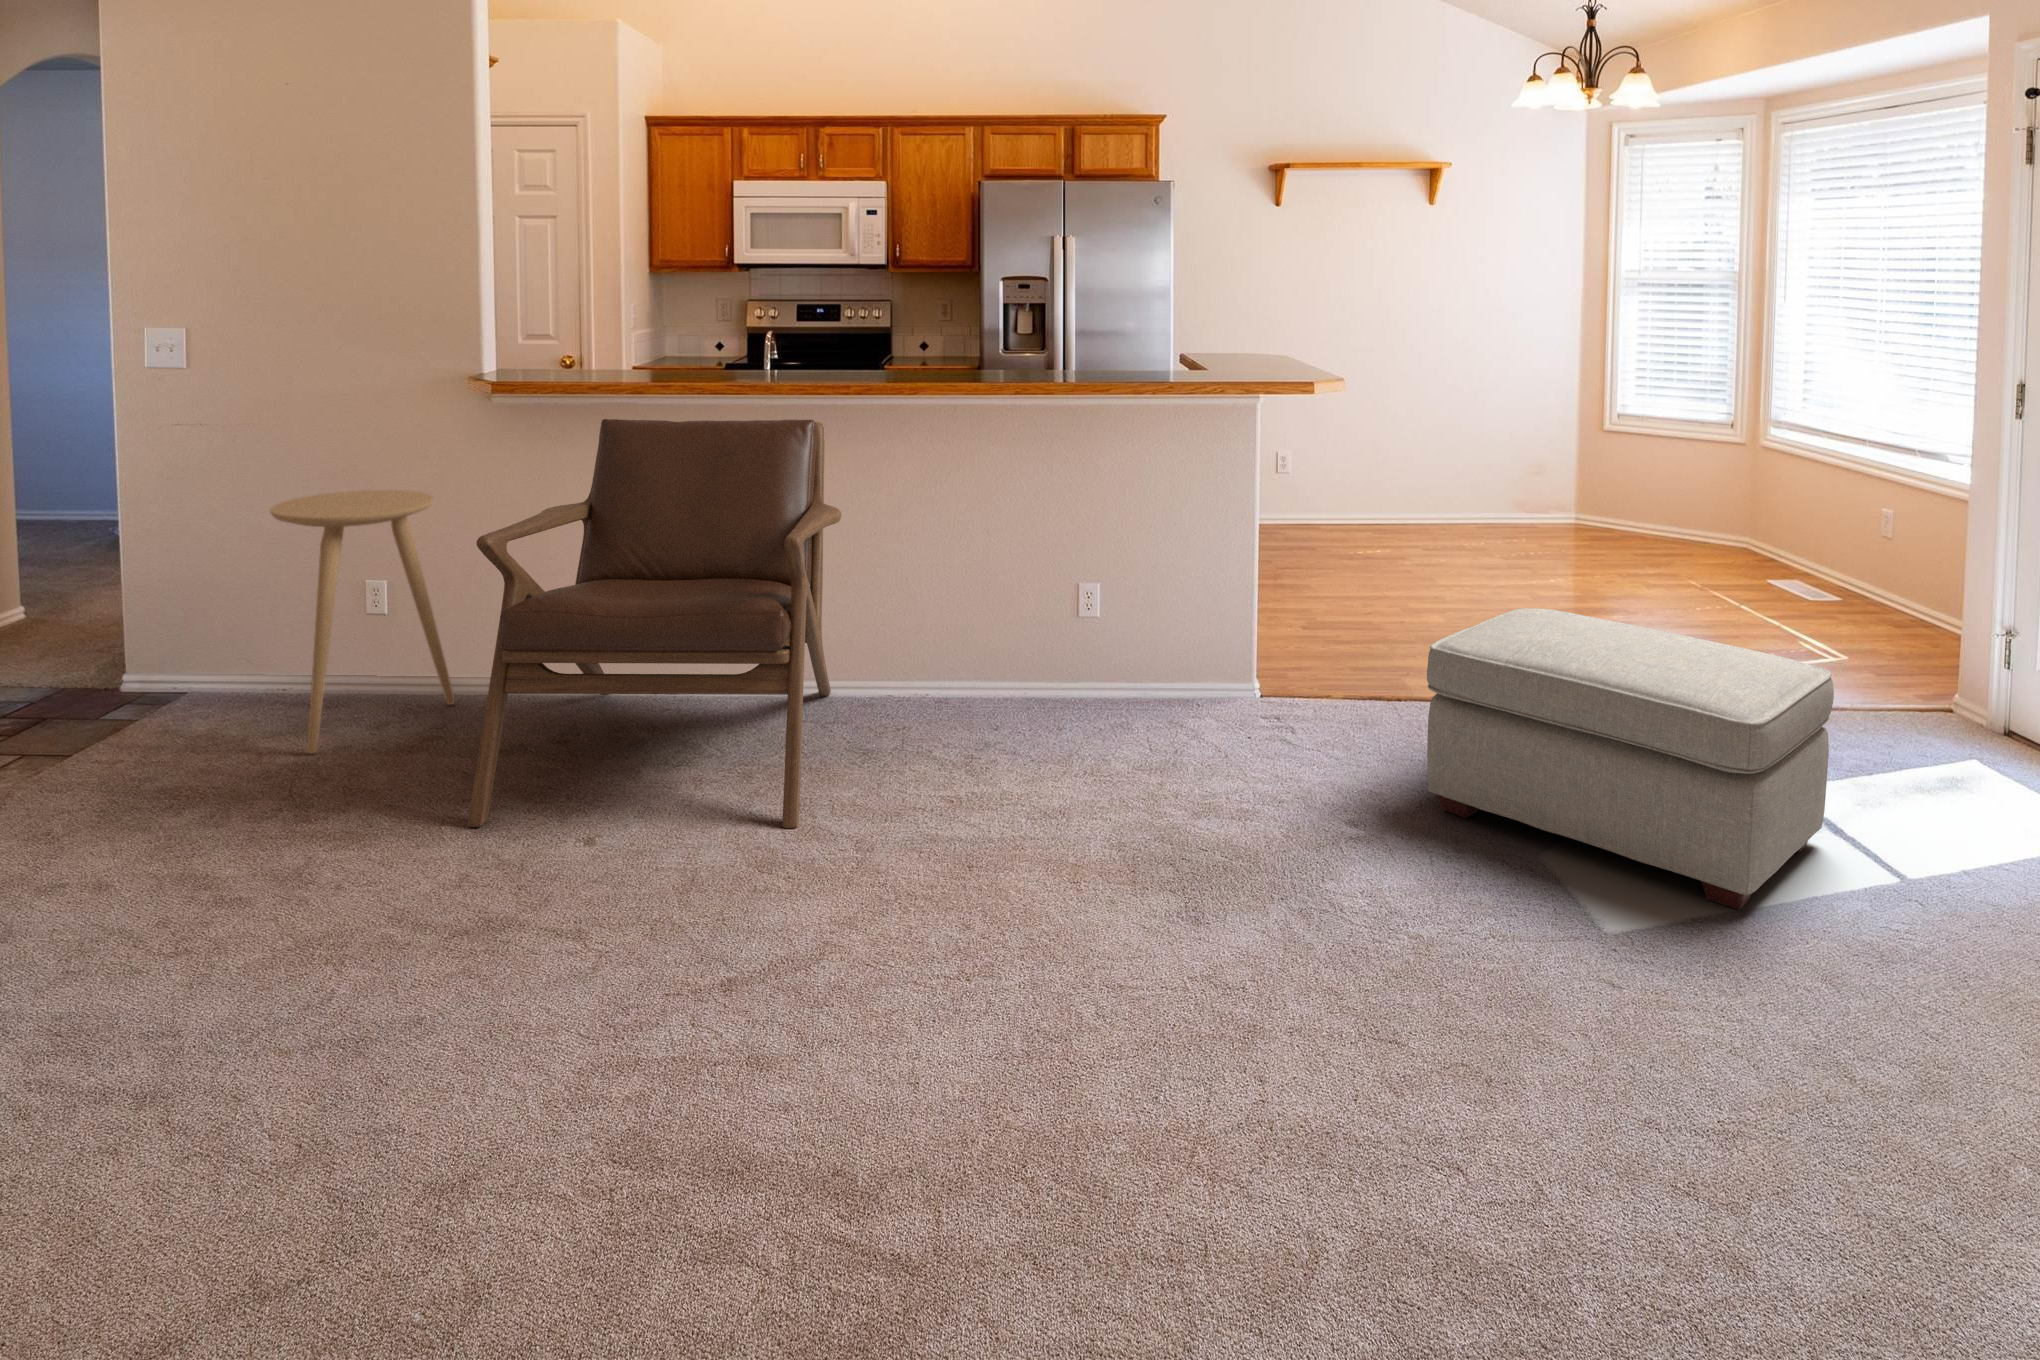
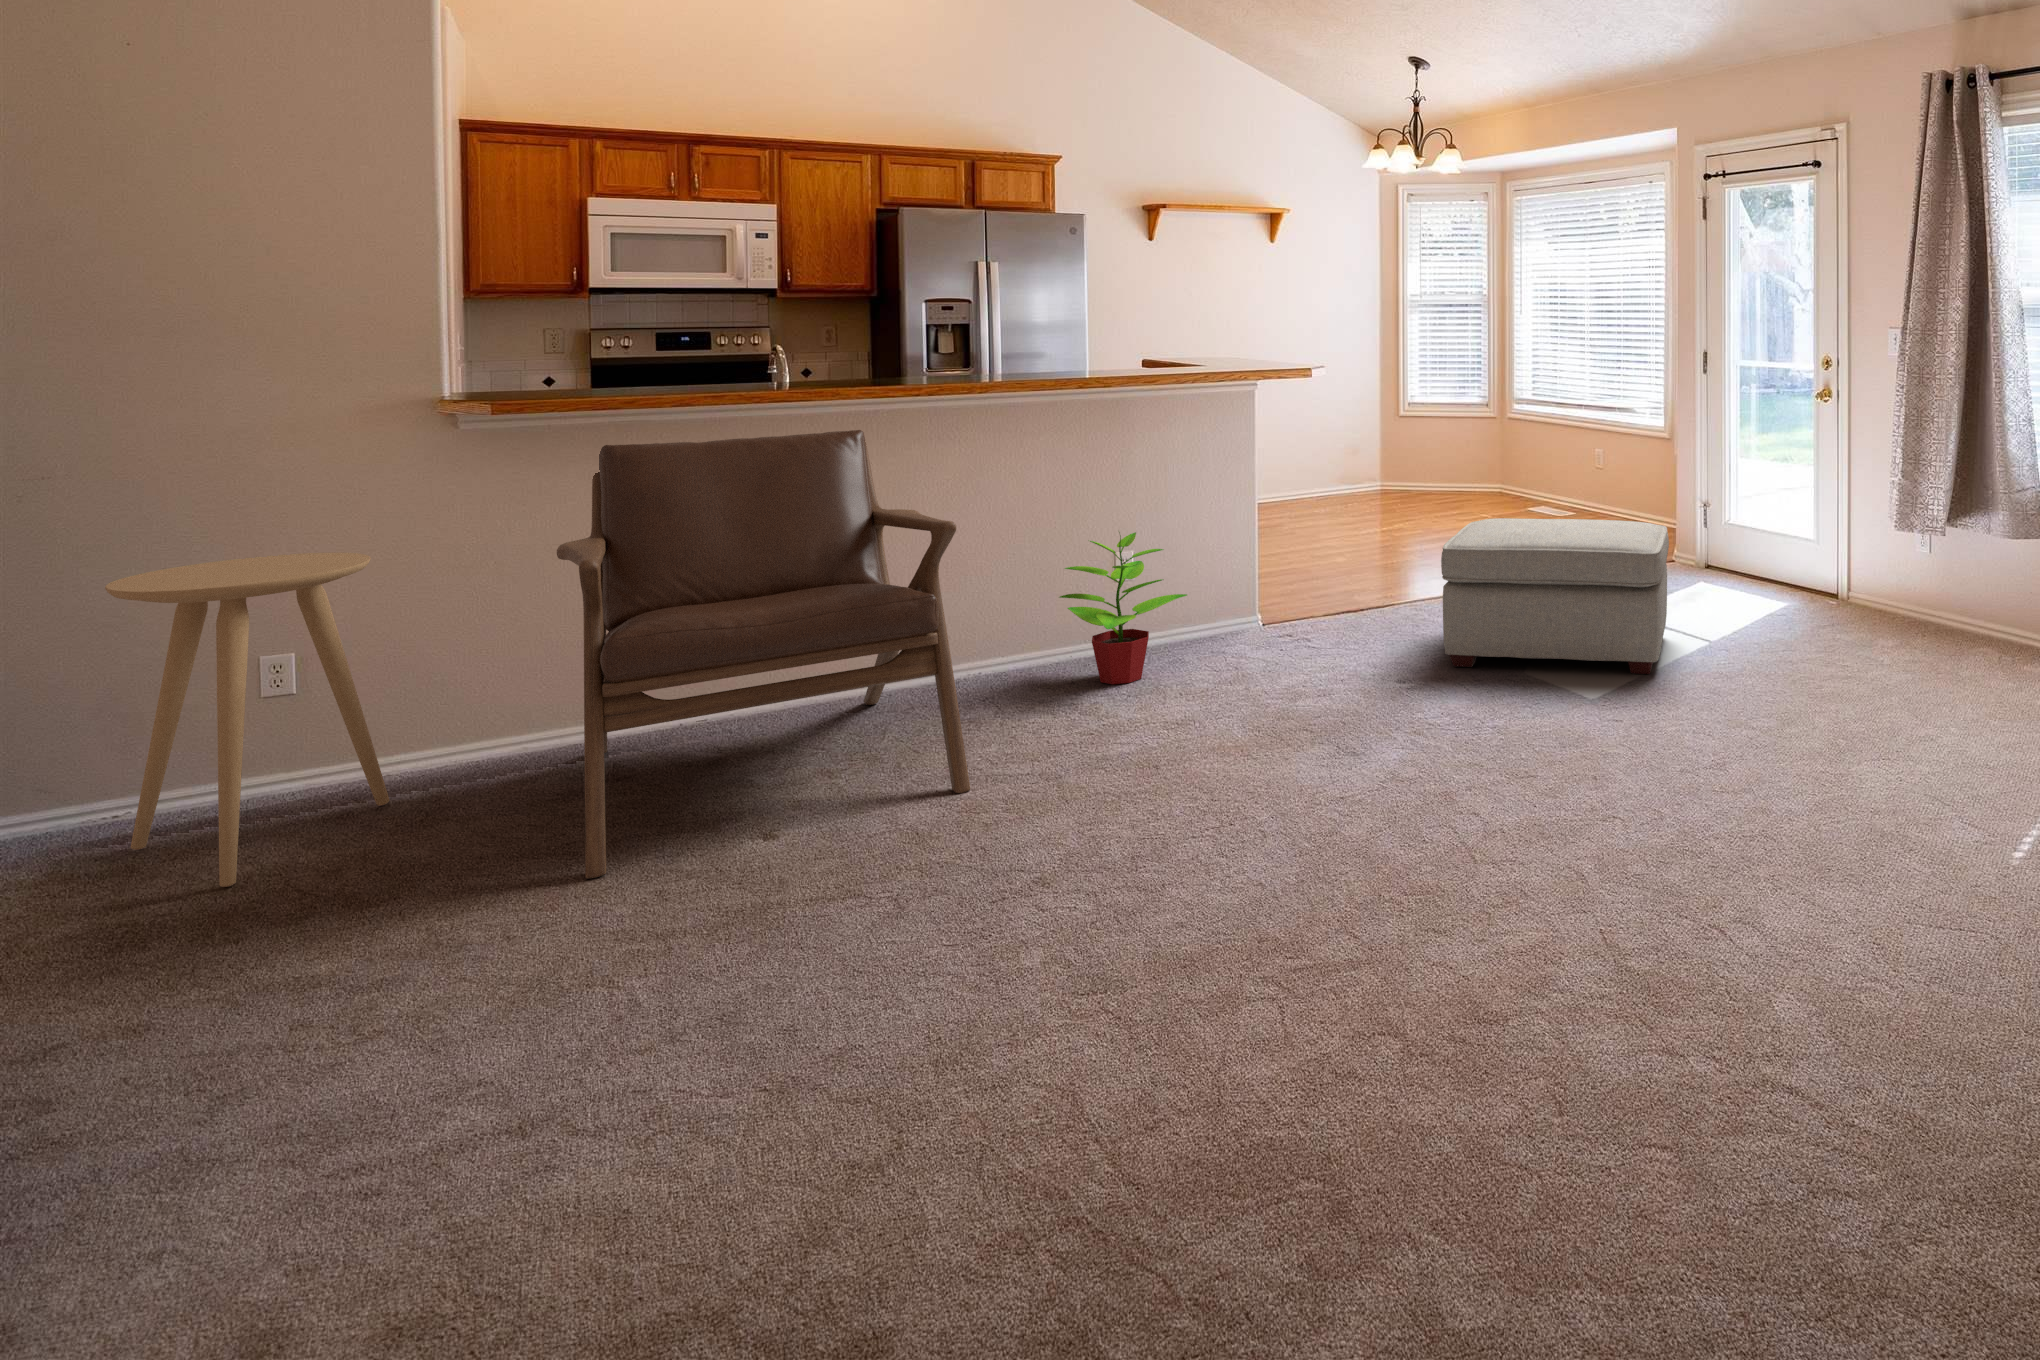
potted plant: none [990,555,1134,731] -> present [1059,532,1187,684]

